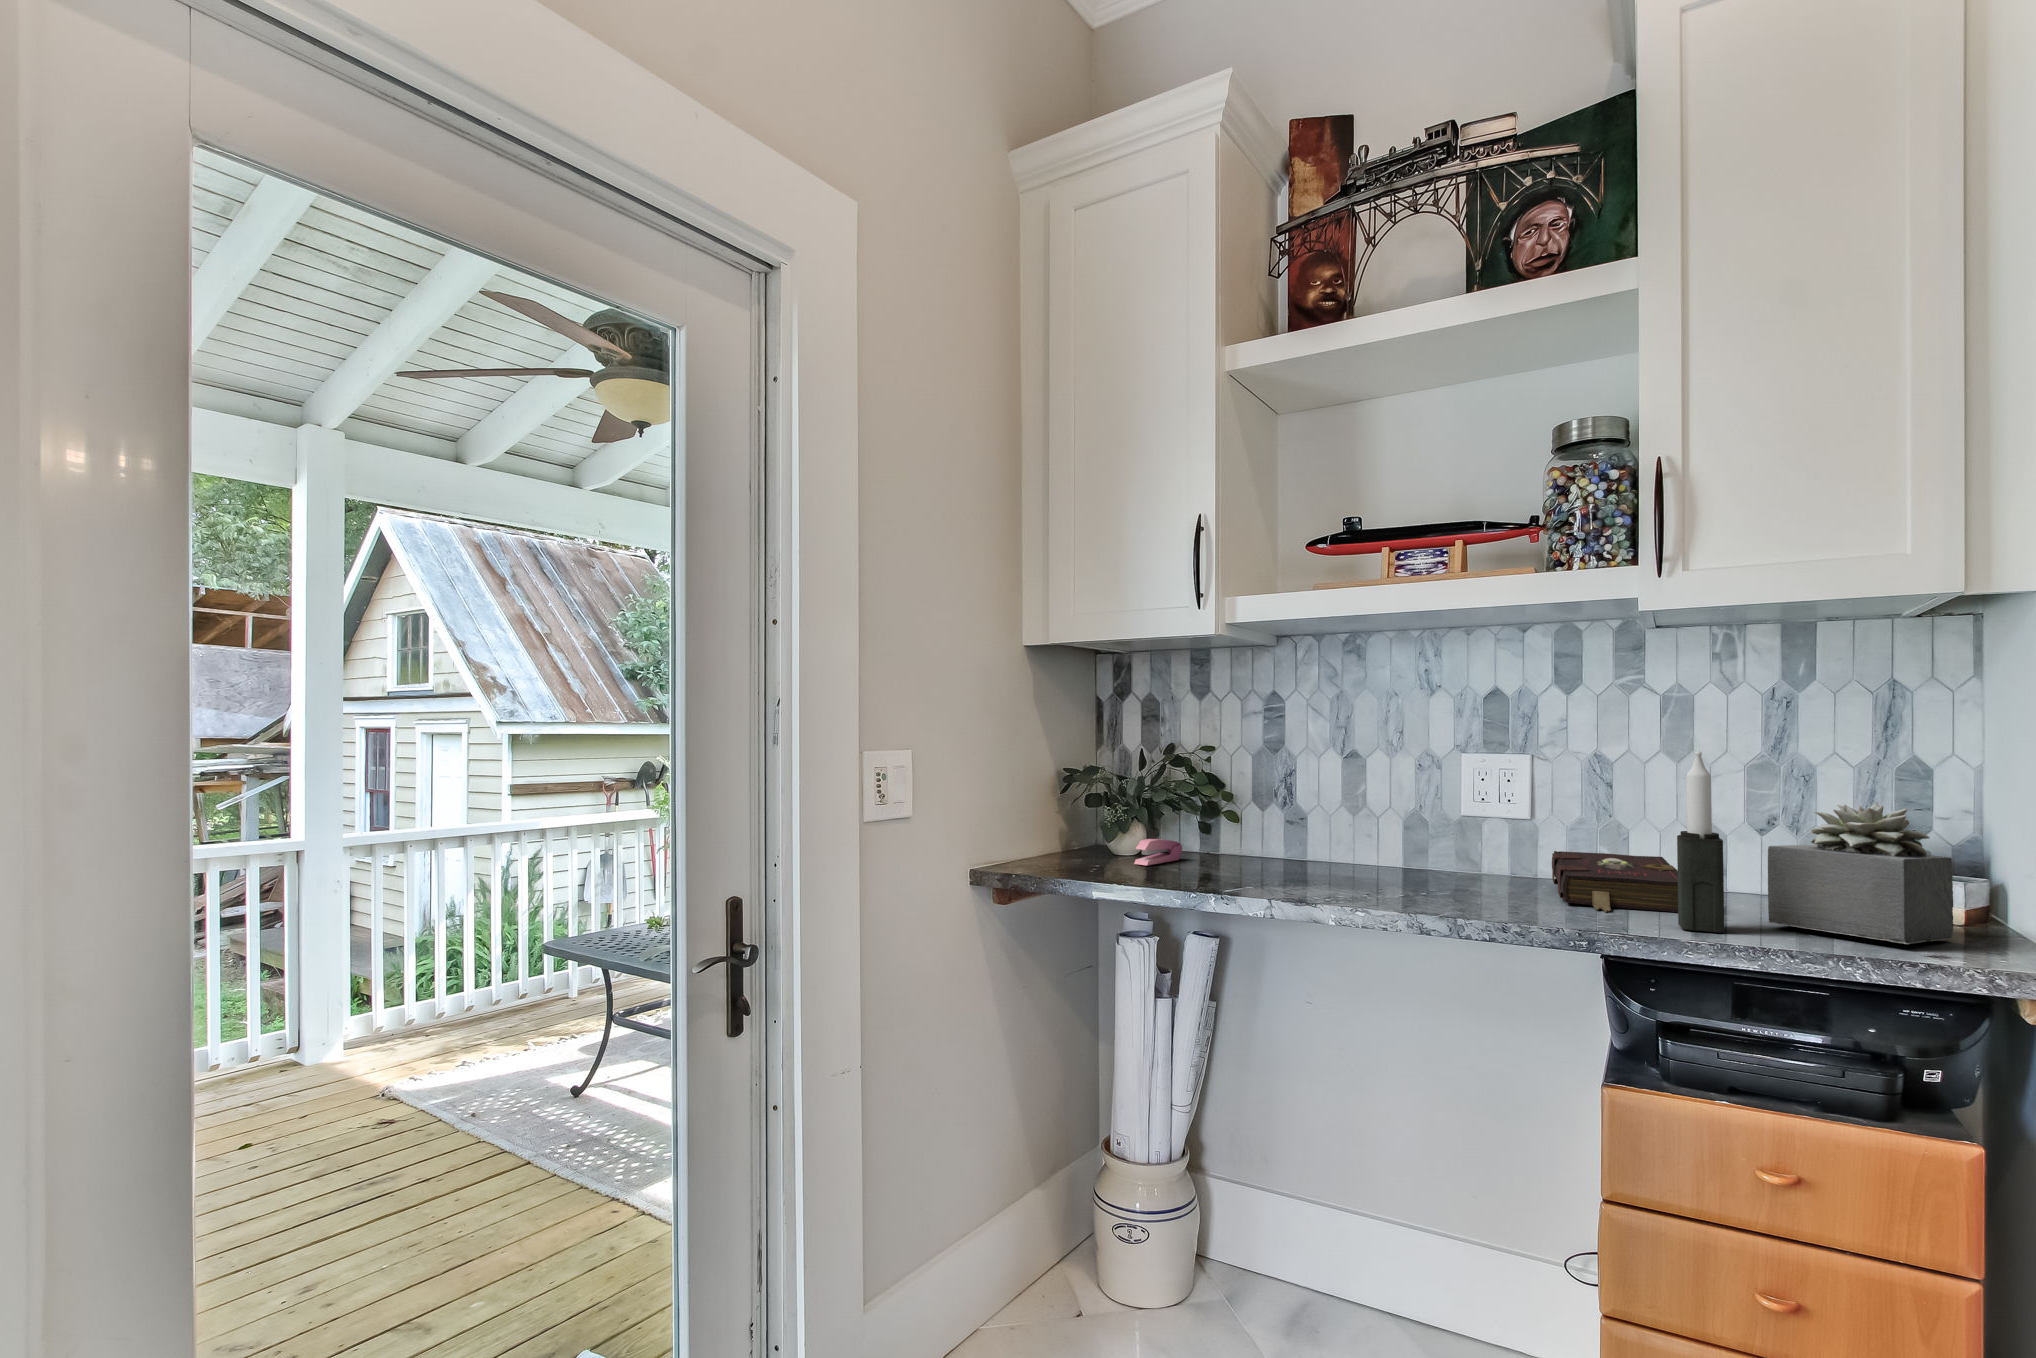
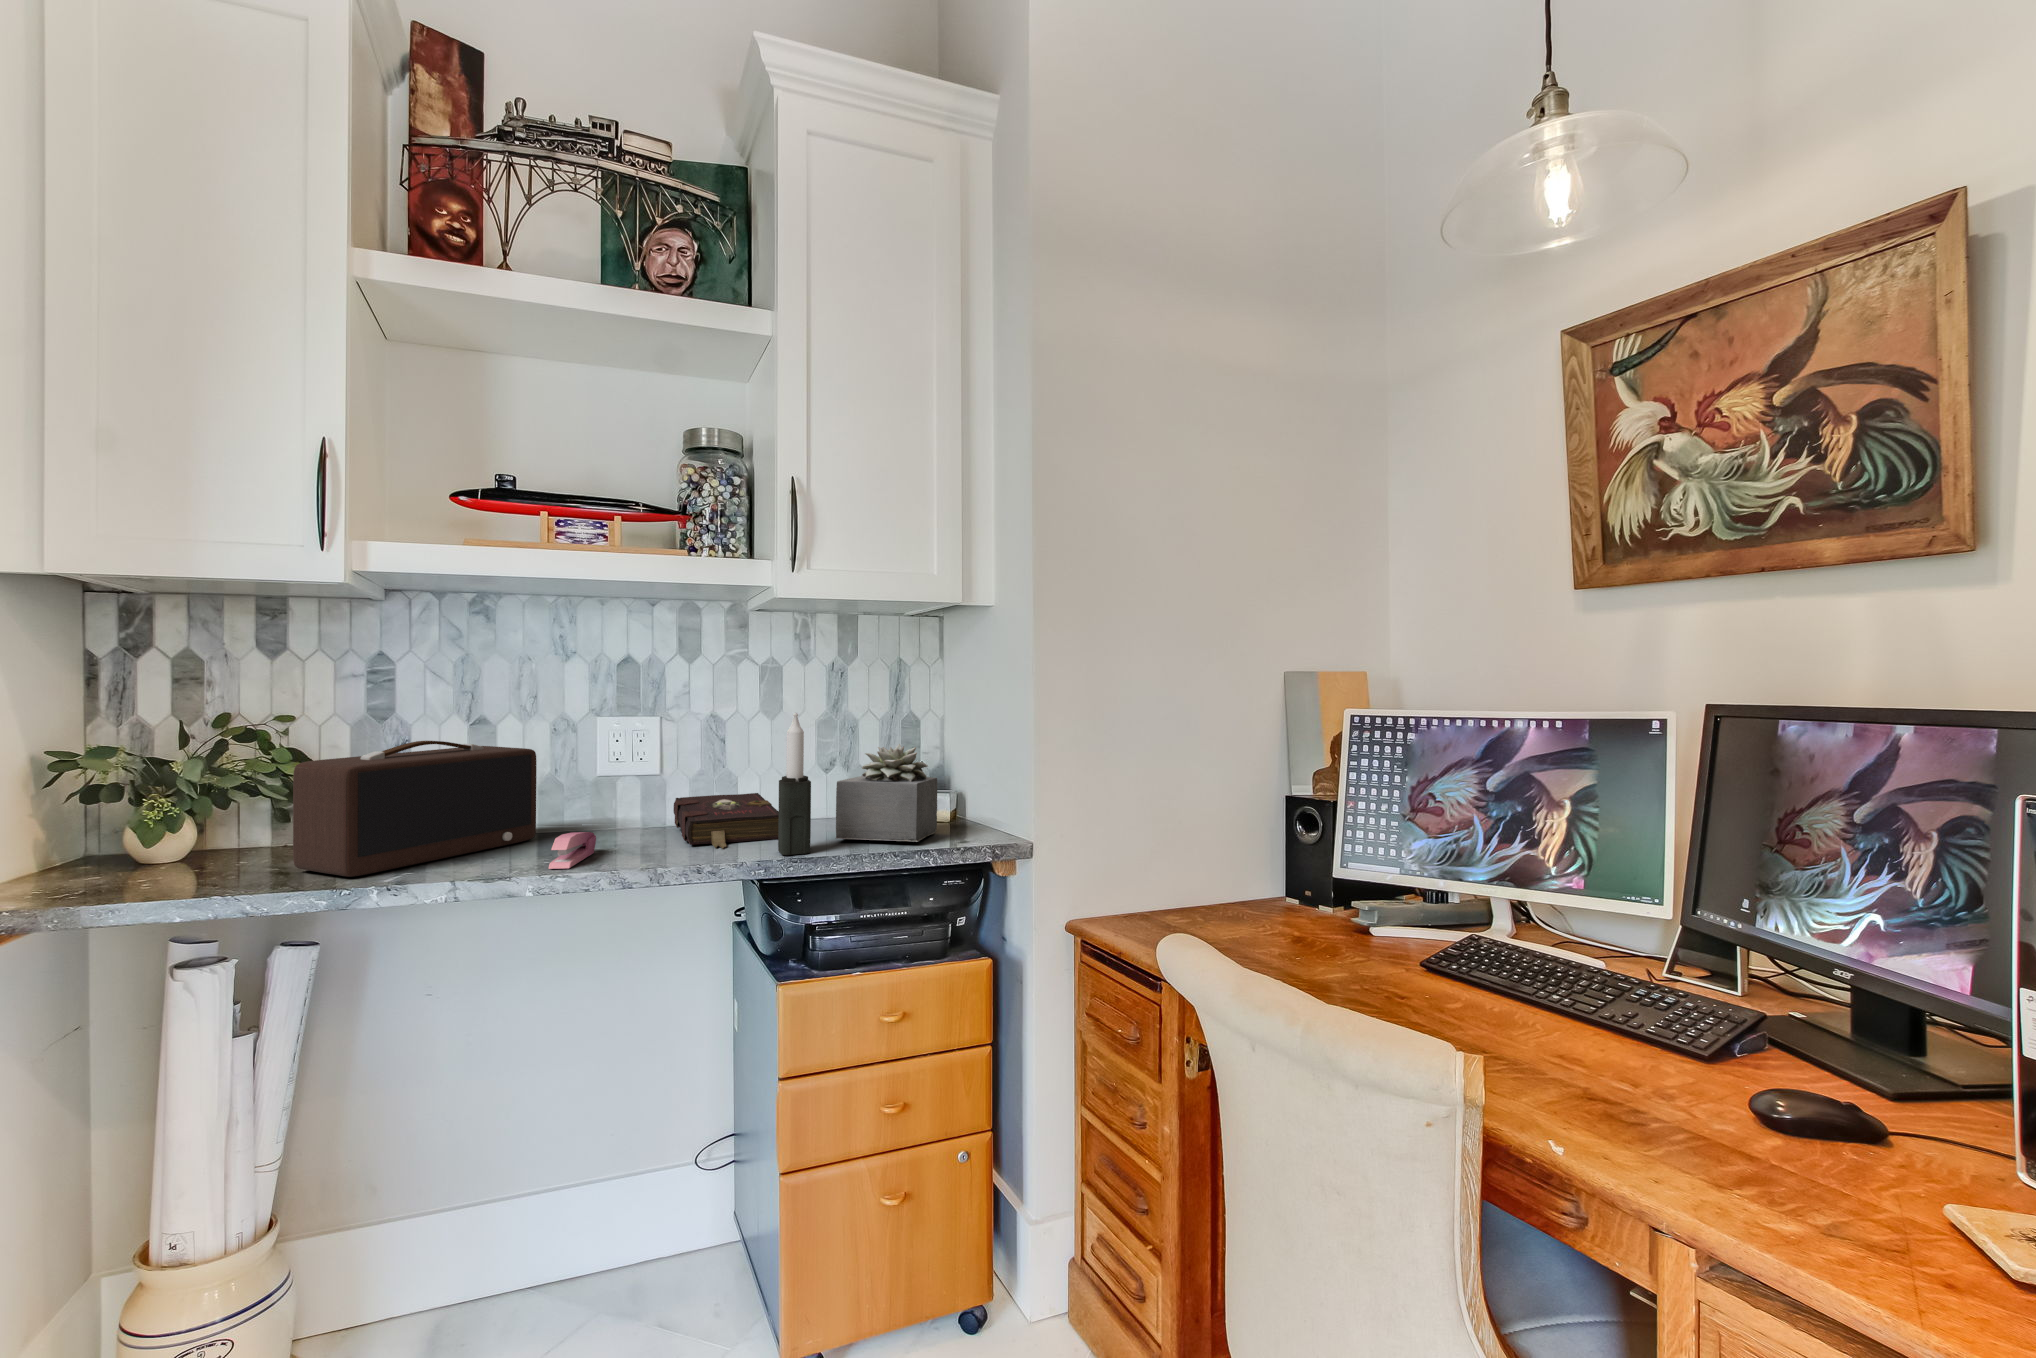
speaker: none [1213,769,1404,883] -> present [293,741,537,877]
stapler: present [1134,839,1182,865] -> present [549,832,596,869]

